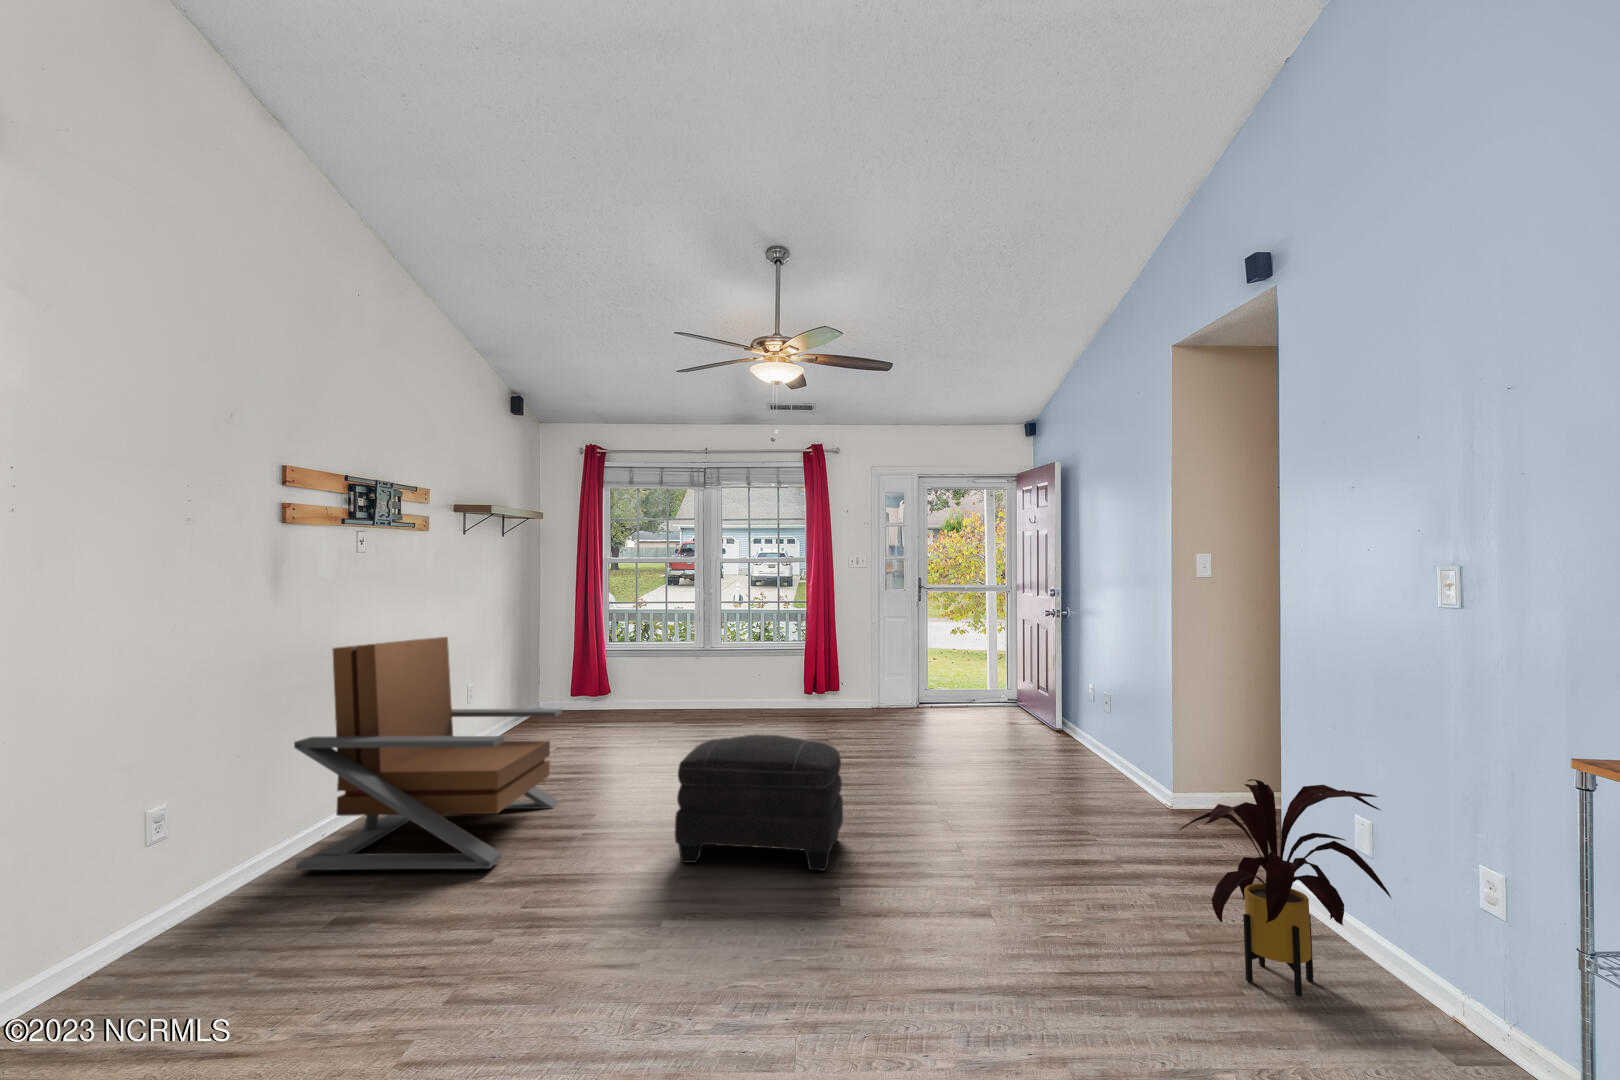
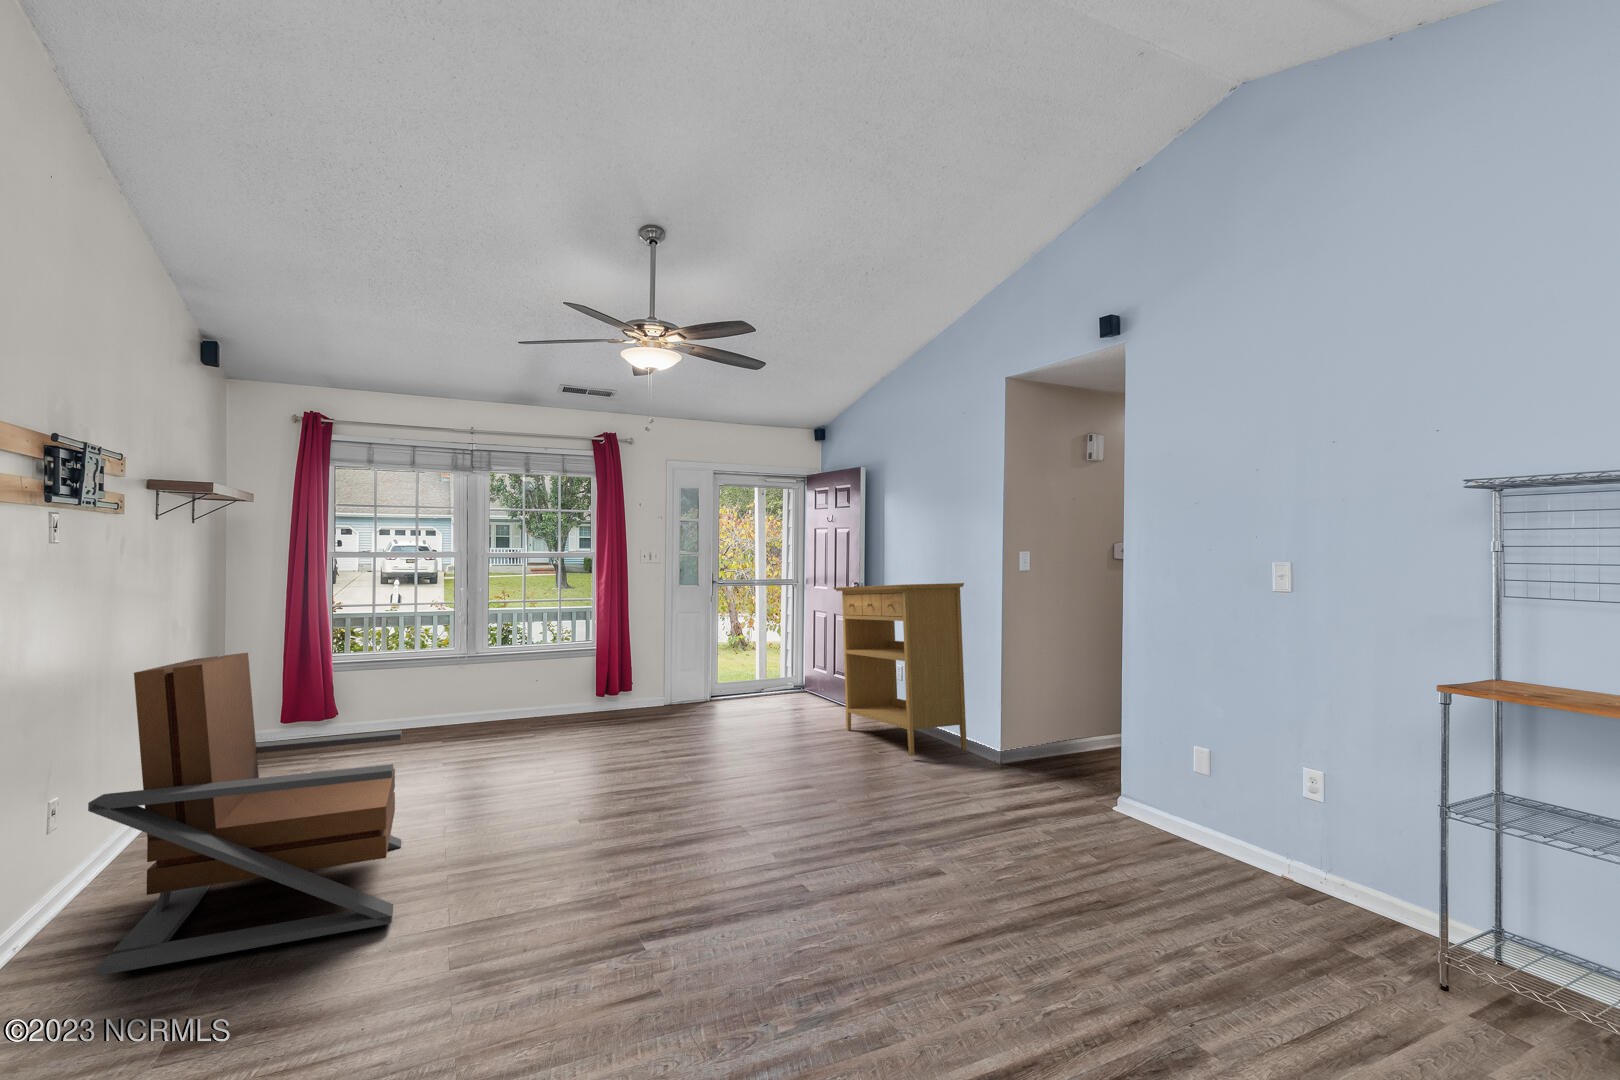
console table: none [1015,595,1143,785] -> present [833,583,967,756]
ottoman: present [675,735,843,871] -> none [604,734,774,879]
house plant: present [1179,779,1391,997] -> none [1095,723,1263,889]

